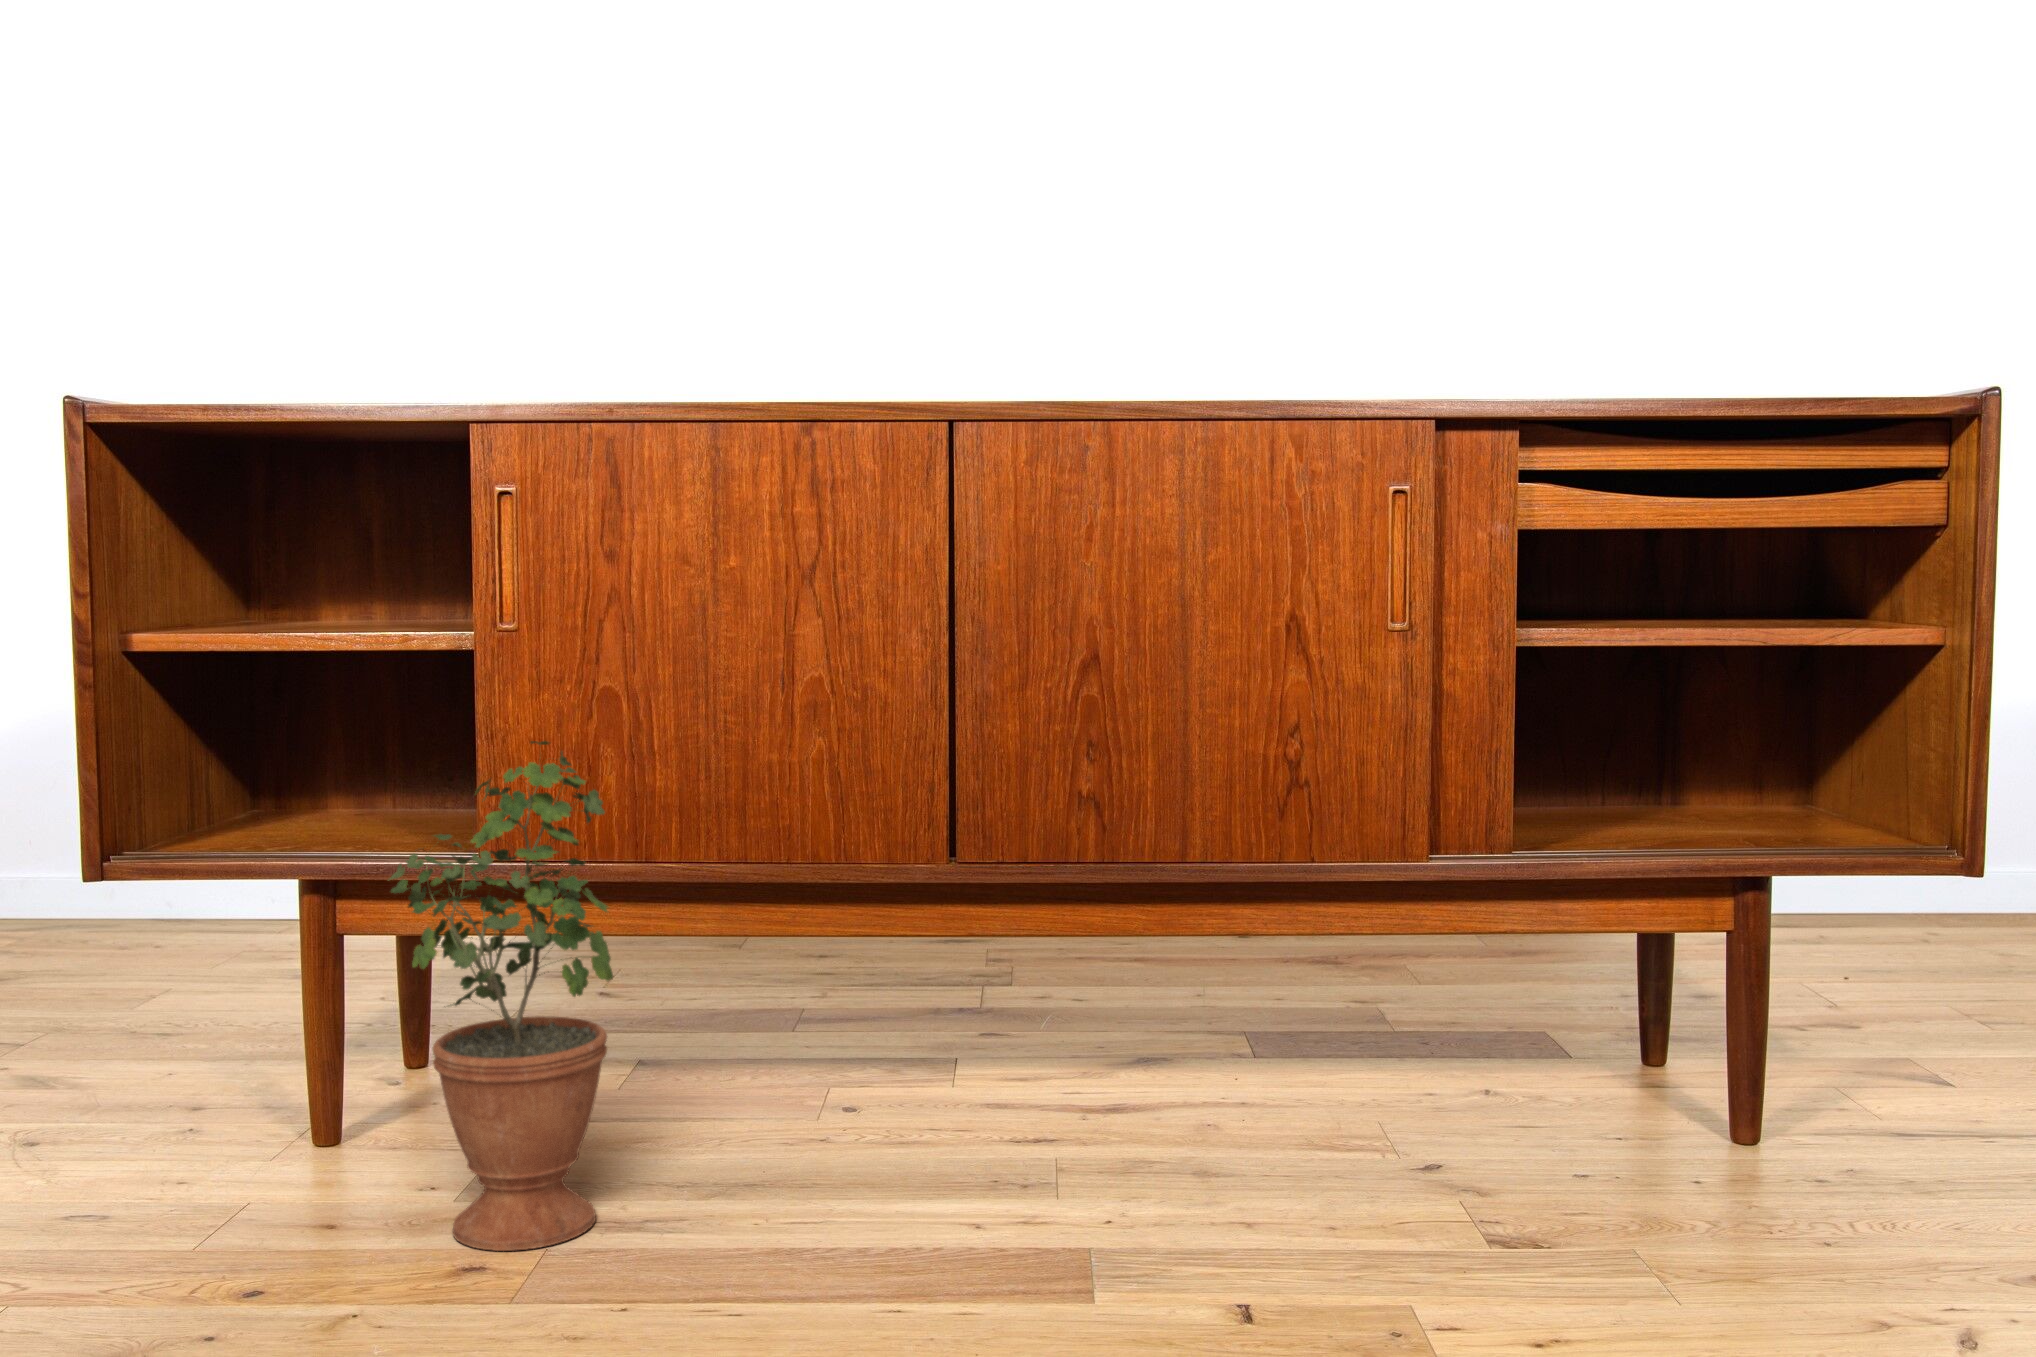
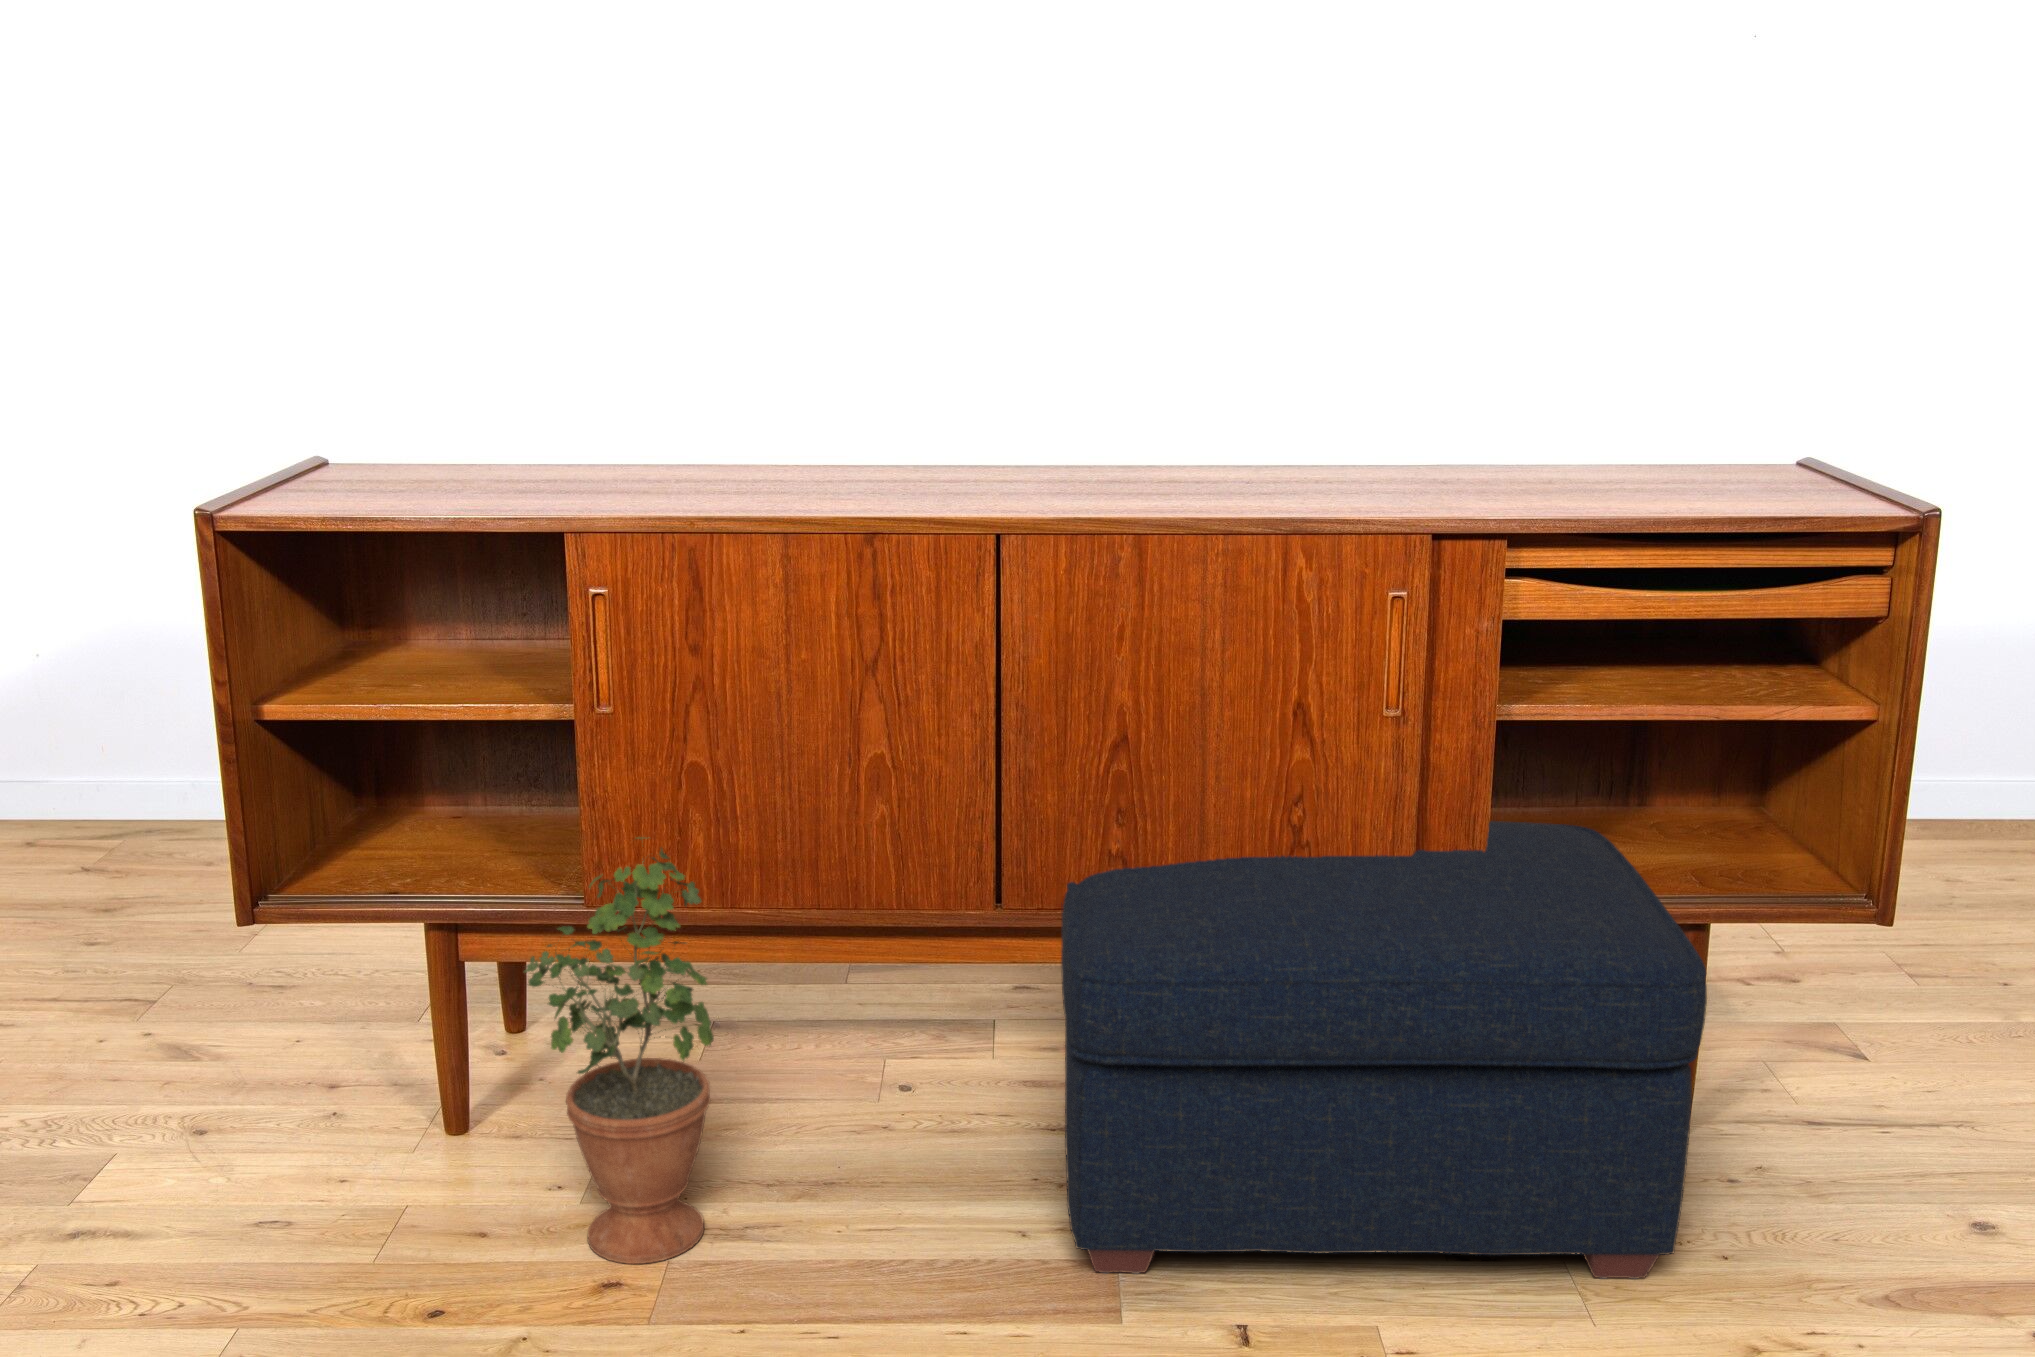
ottoman: none [1021,776,1789,1263] -> present [1061,821,1707,1279]

